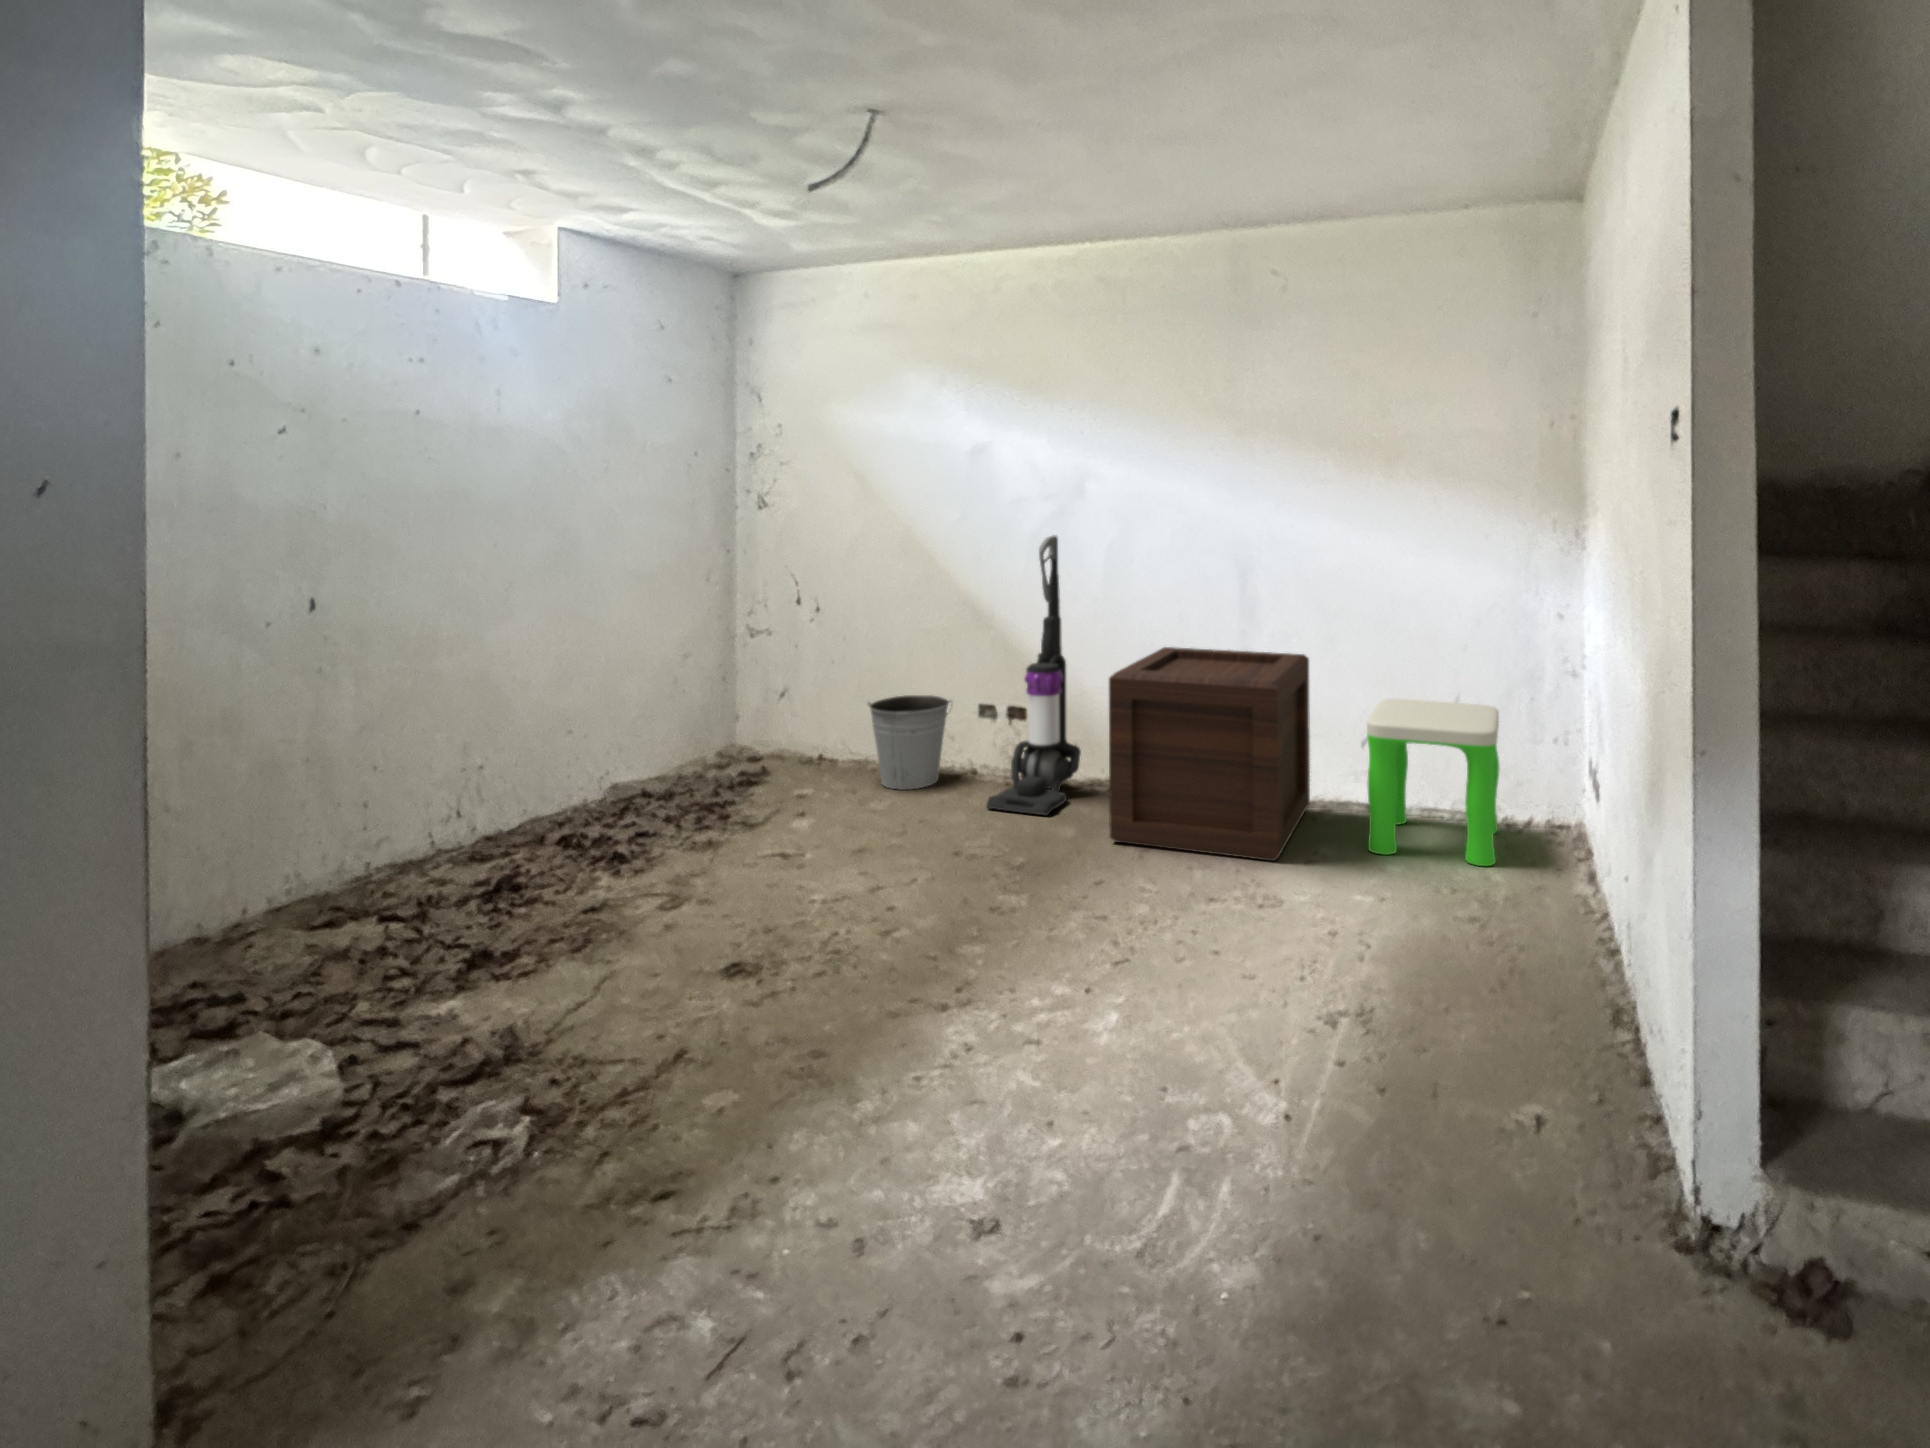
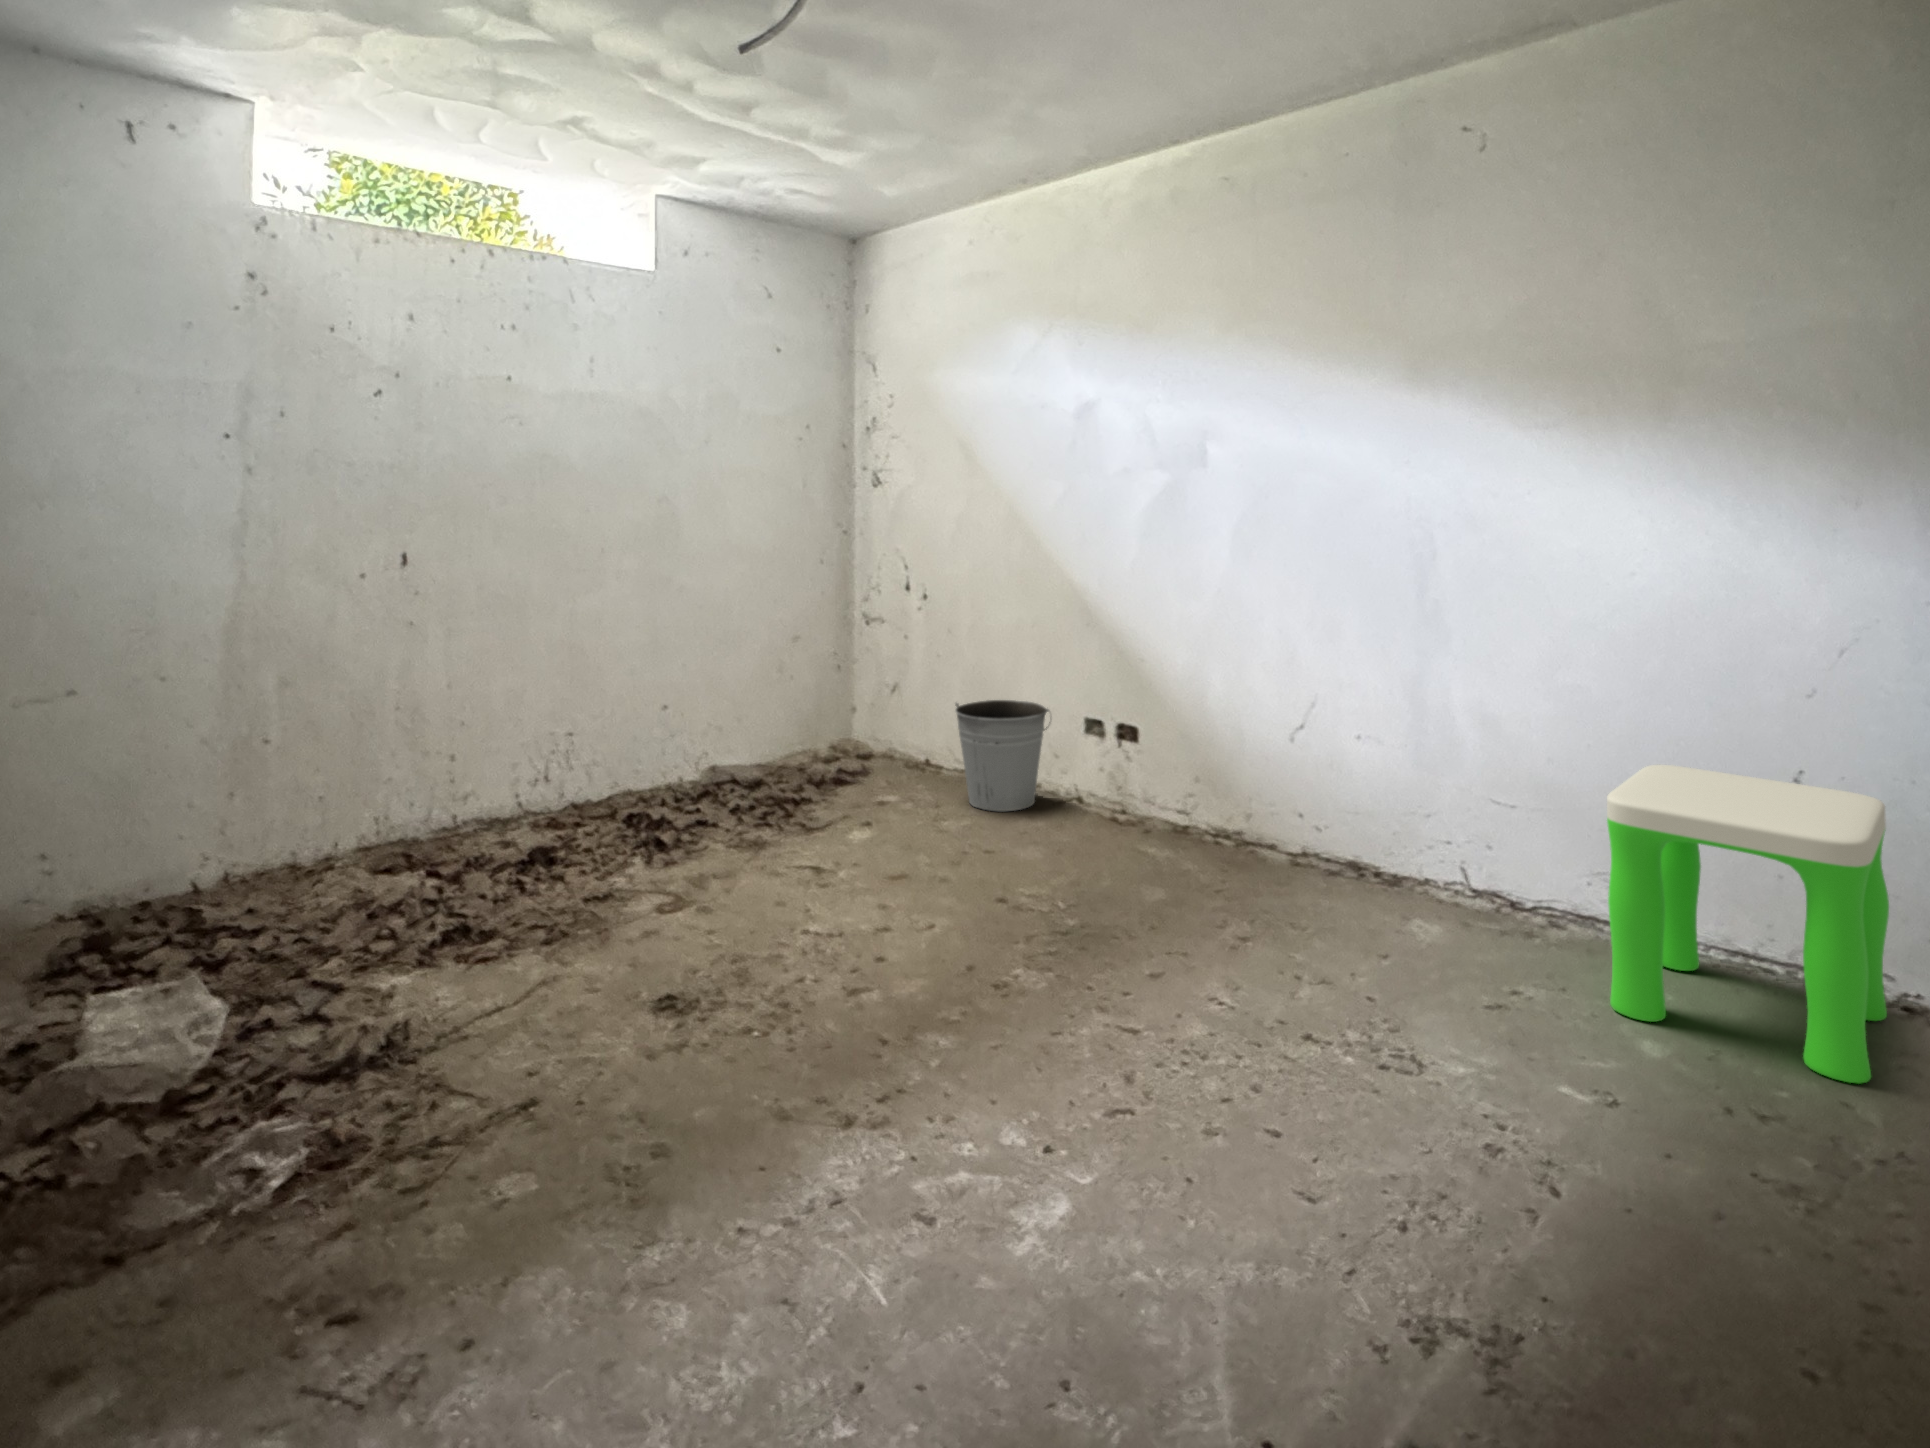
vacuum cleaner: present [986,536,1081,815] -> none [1067,510,1194,869]
wooden crate: present [1109,647,1310,861] -> none [1196,661,1528,994]

